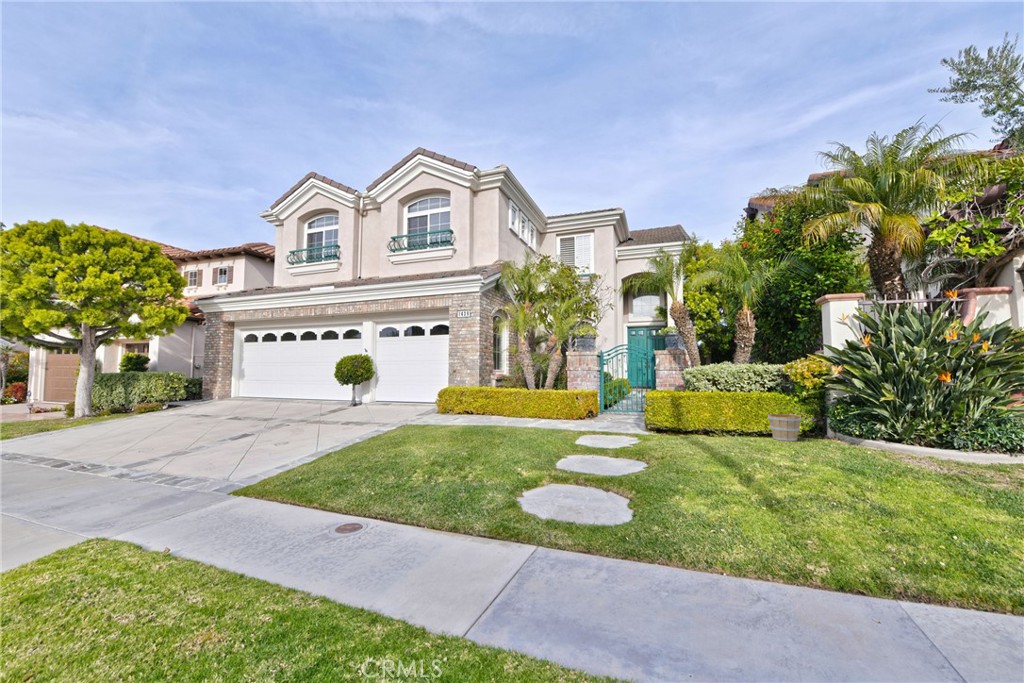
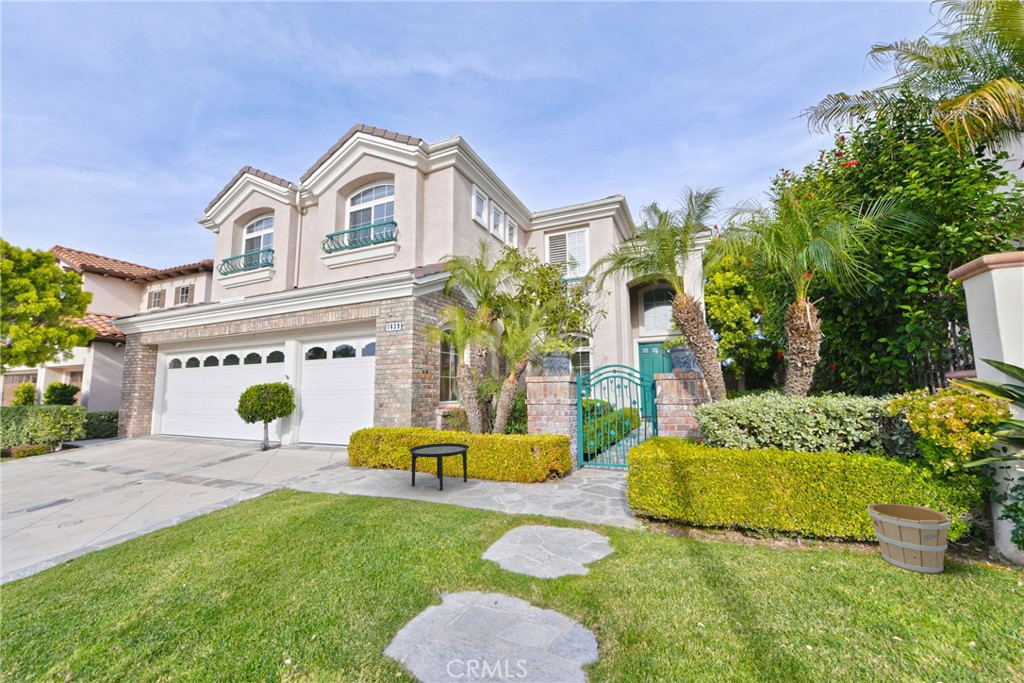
round table: none [498,396,537,423] -> present [409,443,469,491]

